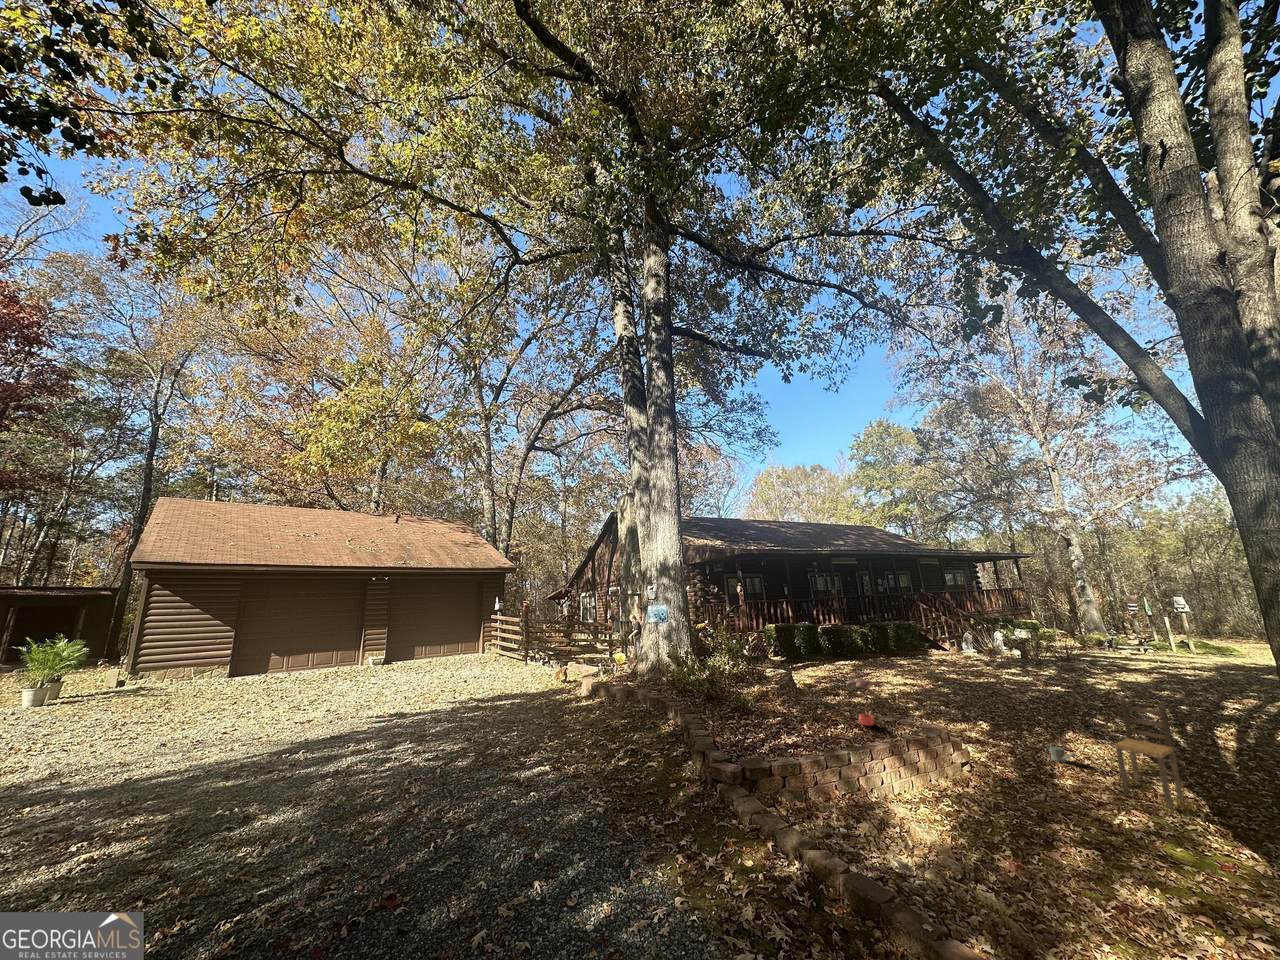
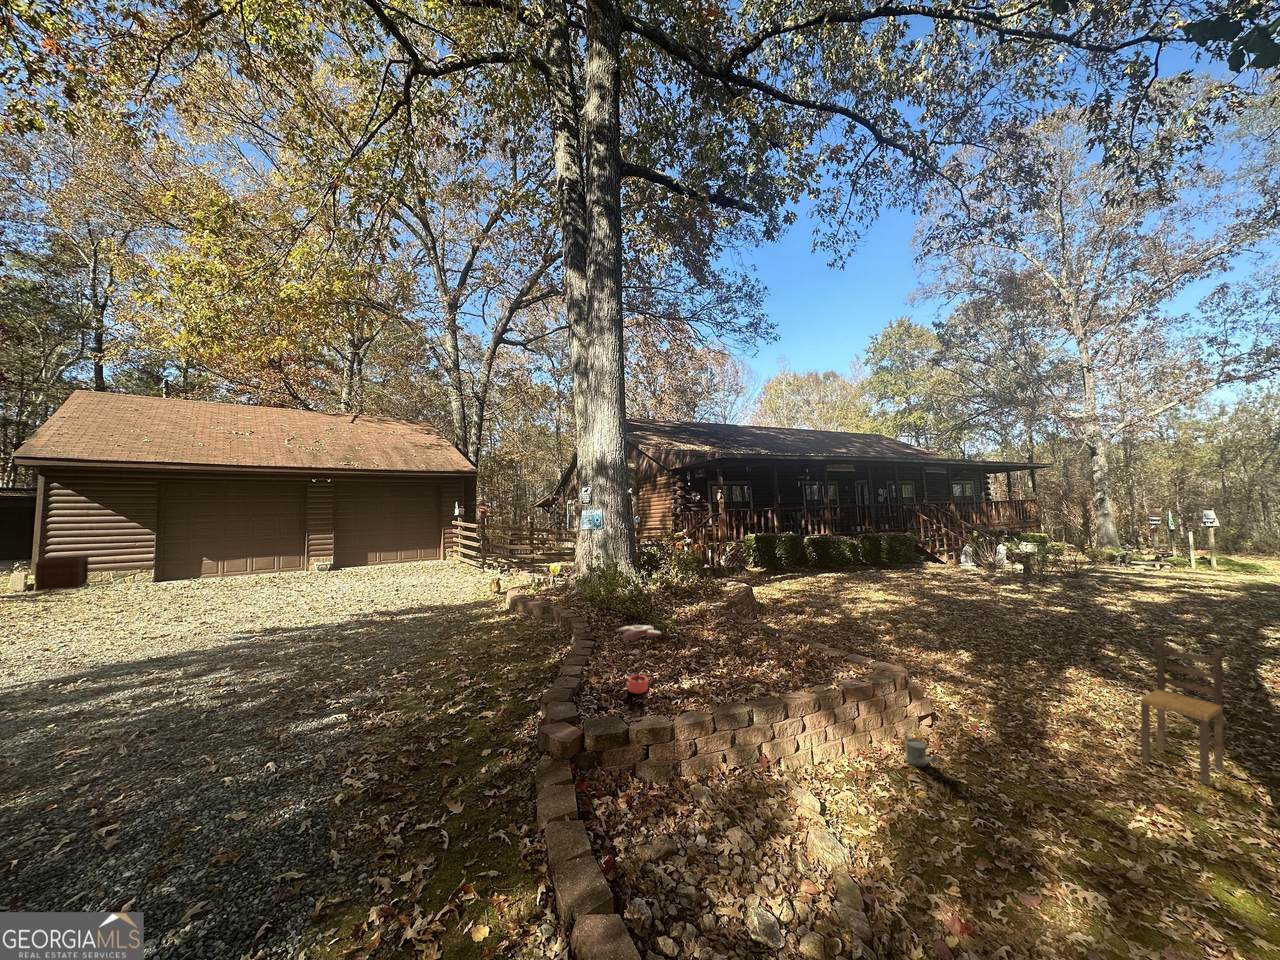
wooden crate: none [127,653,174,687] -> present [35,557,89,591]
potted plant: present [847,679,880,726] -> present [617,625,661,693]
watering can: present [1047,745,1076,762] -> present [904,734,937,767]

